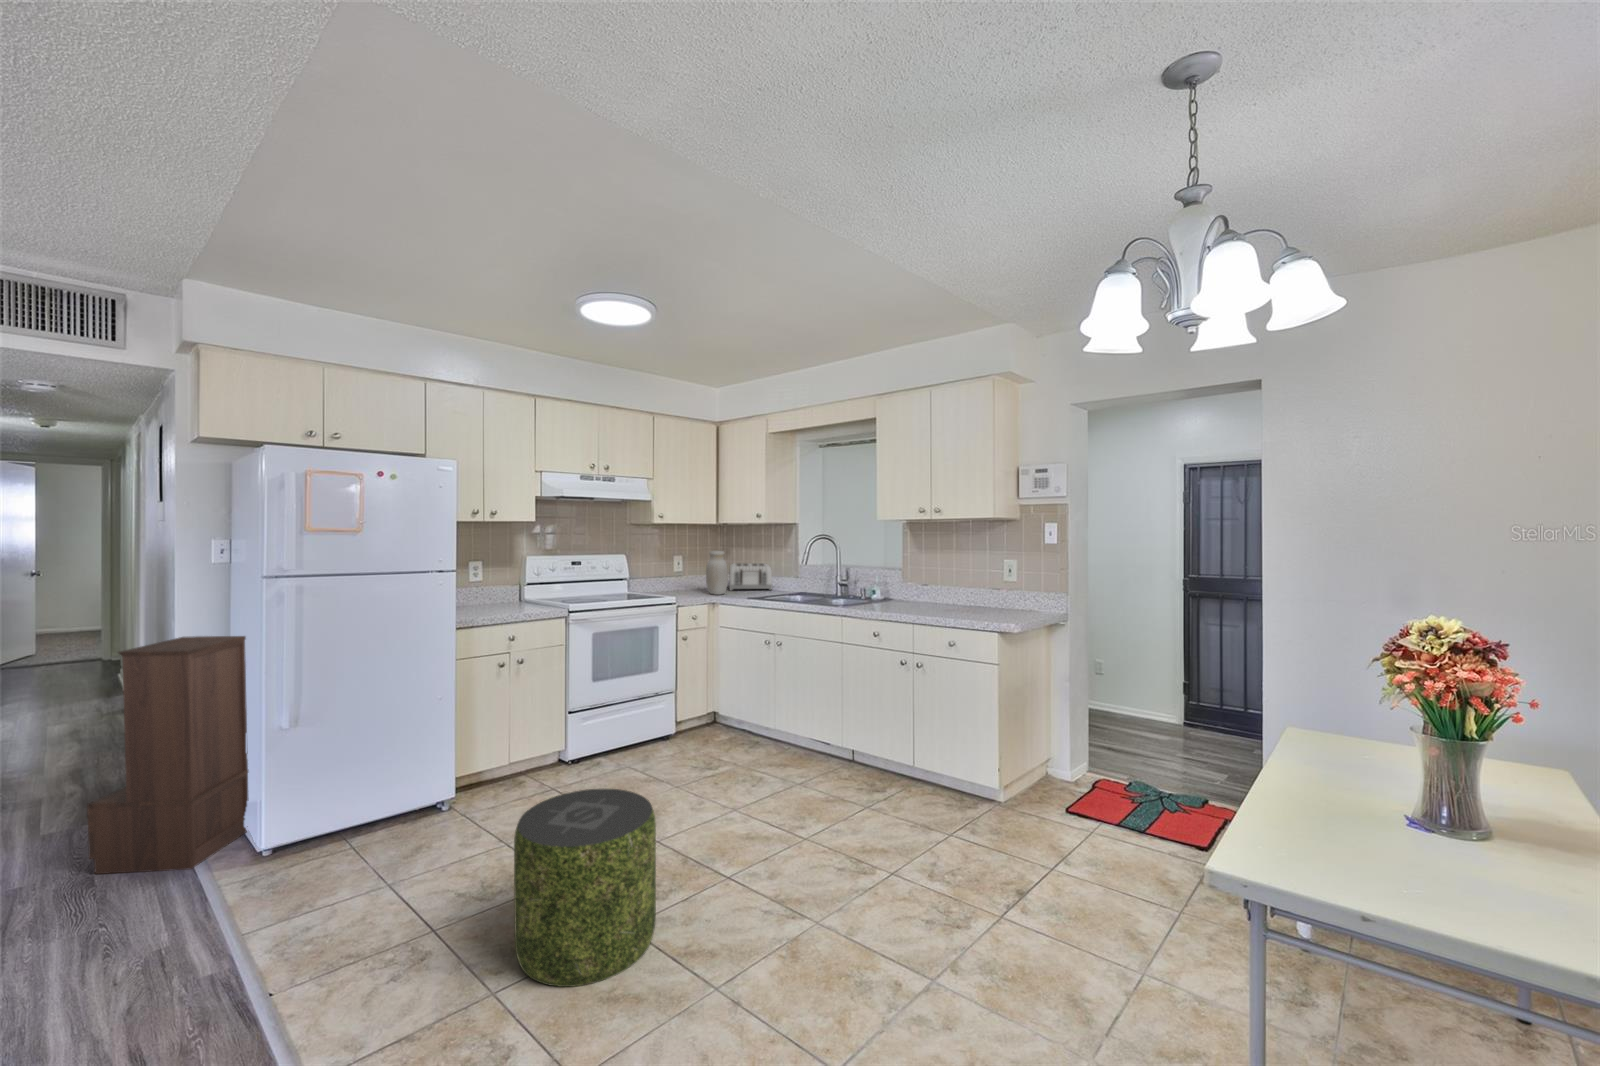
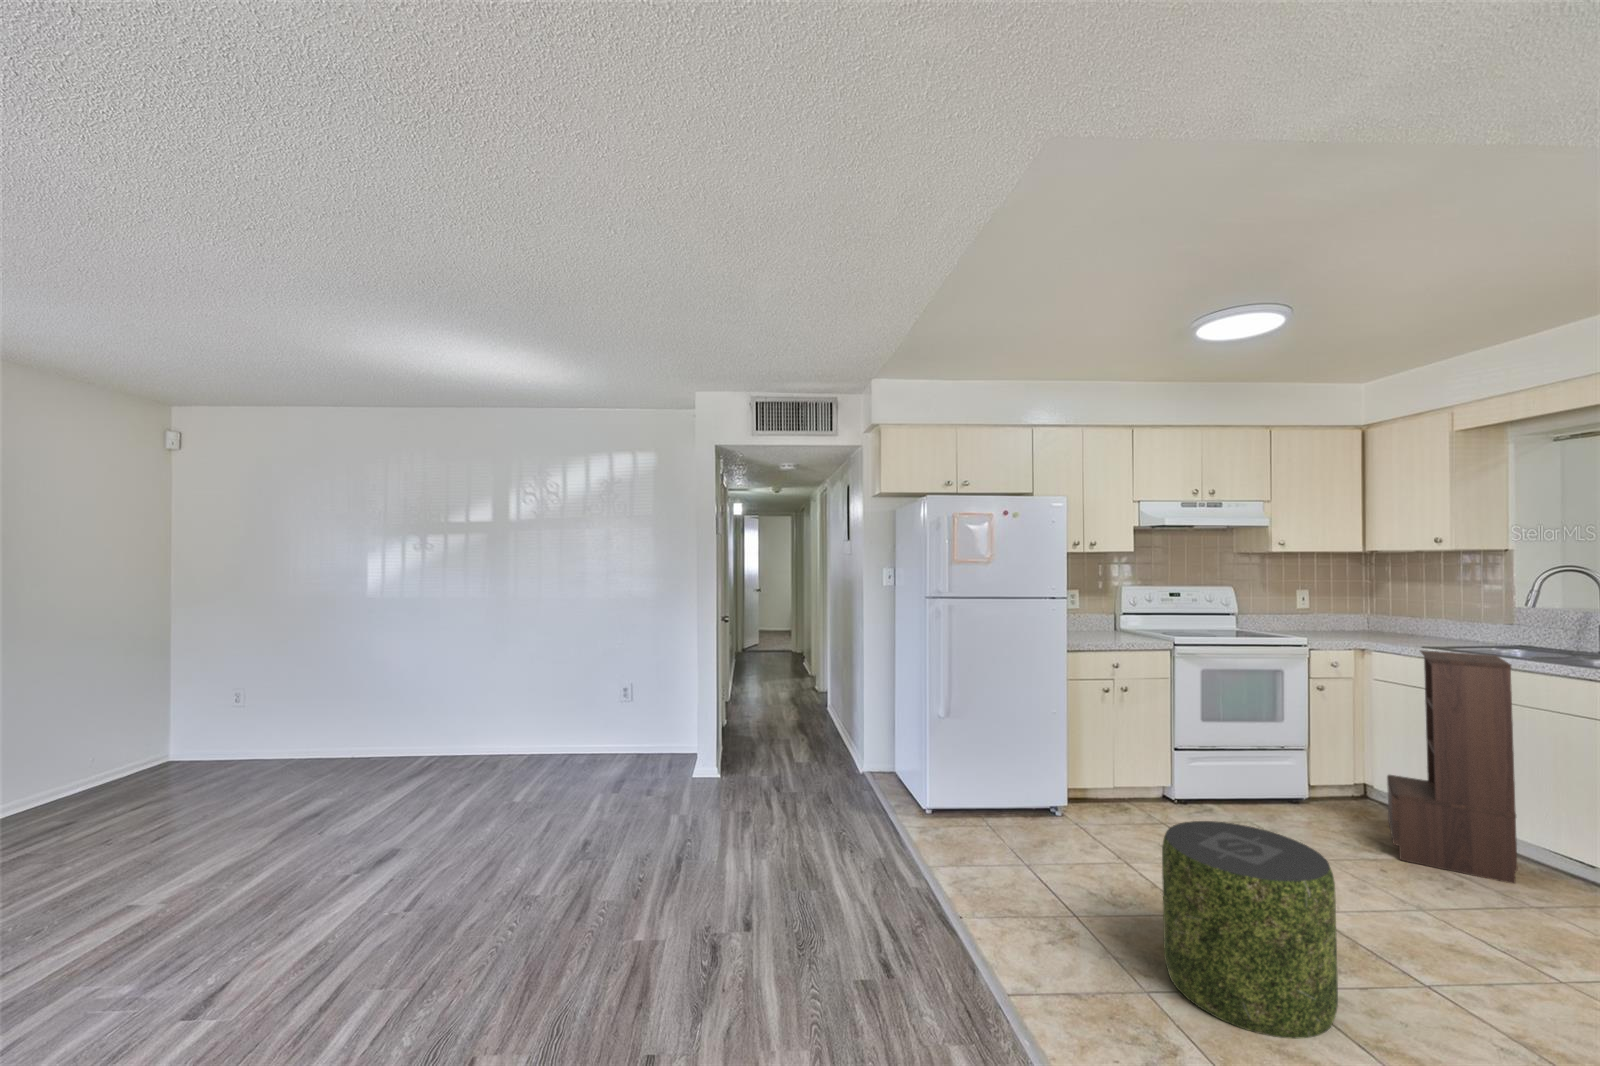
jar: present [706,551,728,595] -> none [1345,586,1380,640]
toaster: present [729,563,772,590] -> none [1377,604,1456,641]
bookshelf: present [87,636,249,874] -> present [1387,650,1517,884]

